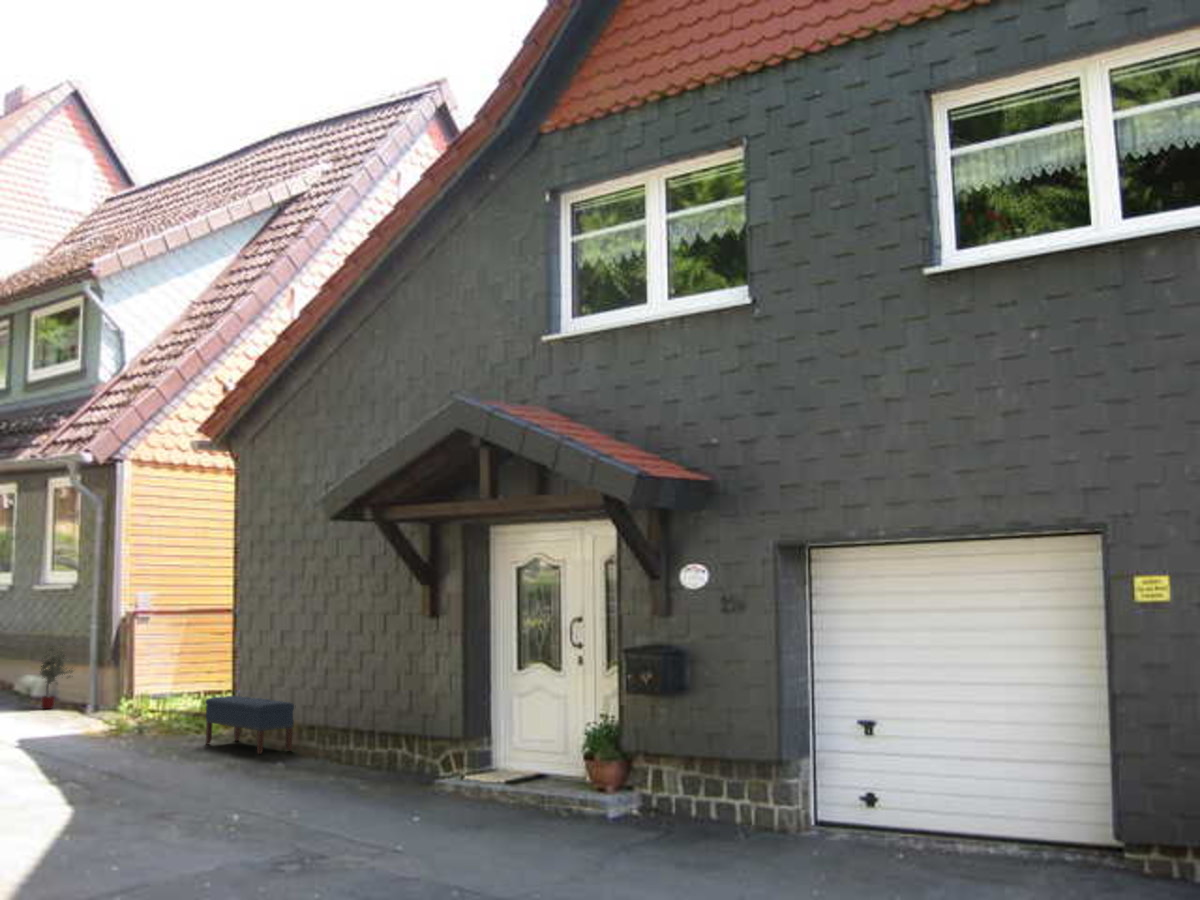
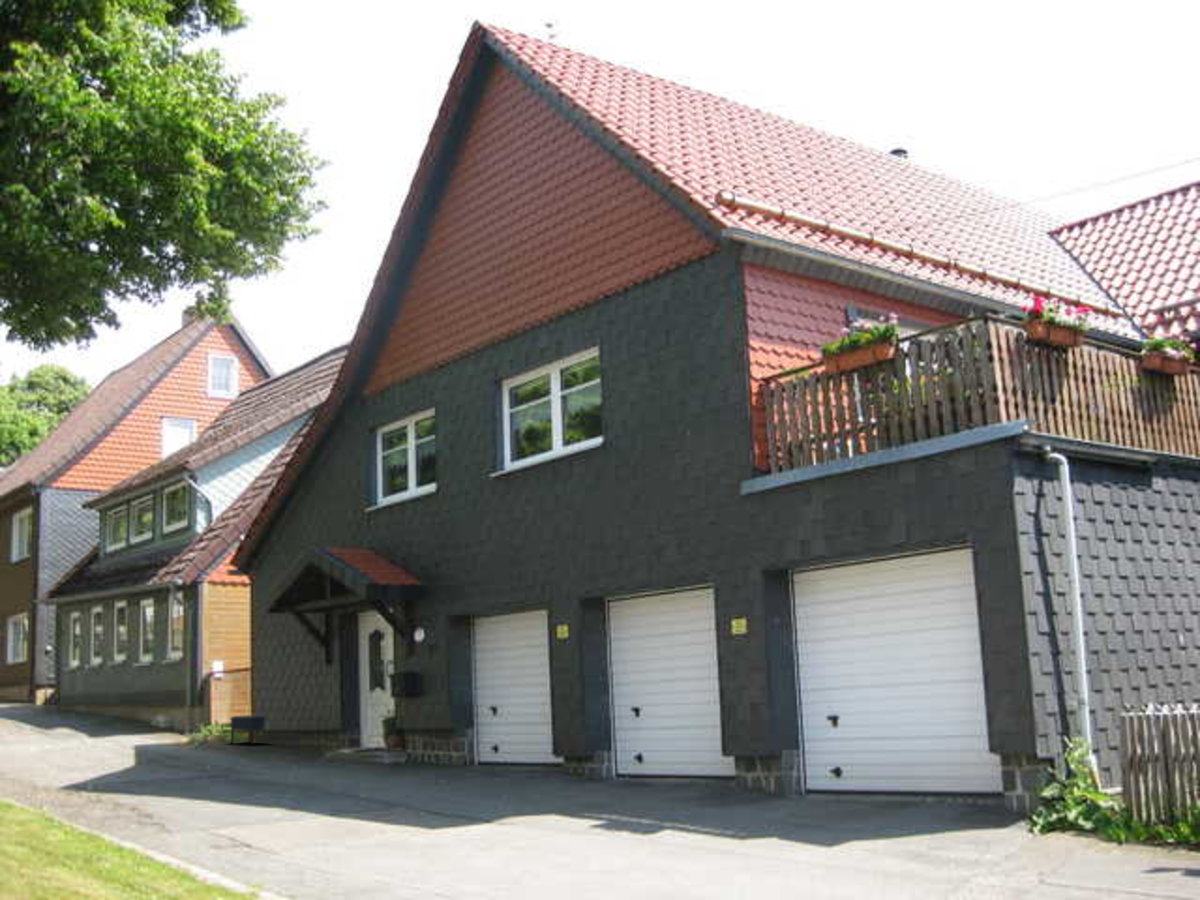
potted tree: present [40,646,73,709] -> none [159,697,181,737]

